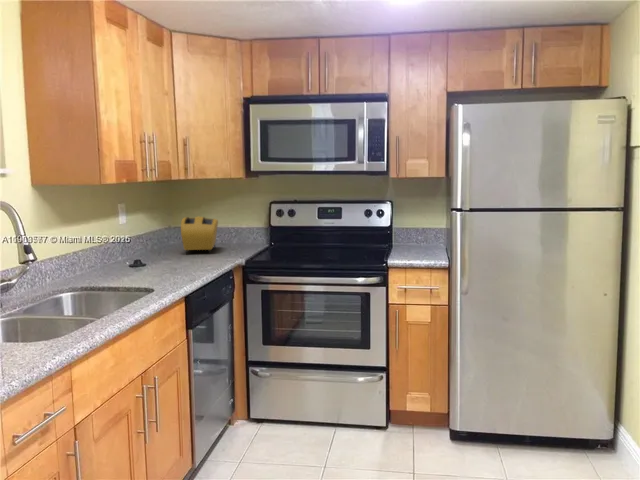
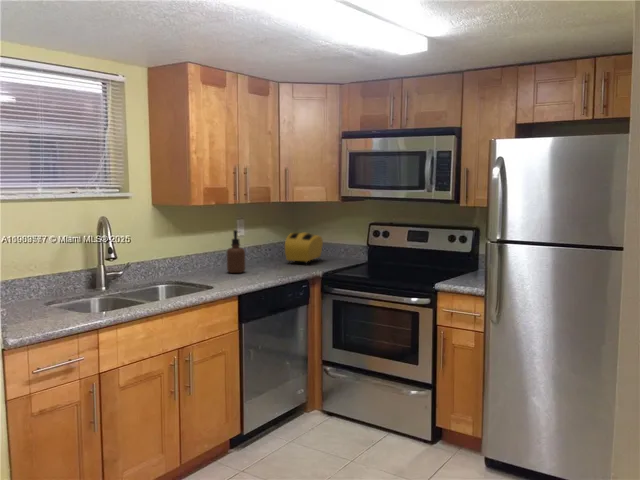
soap dispenser: none [128,216,153,270] -> present [227,230,245,273]

